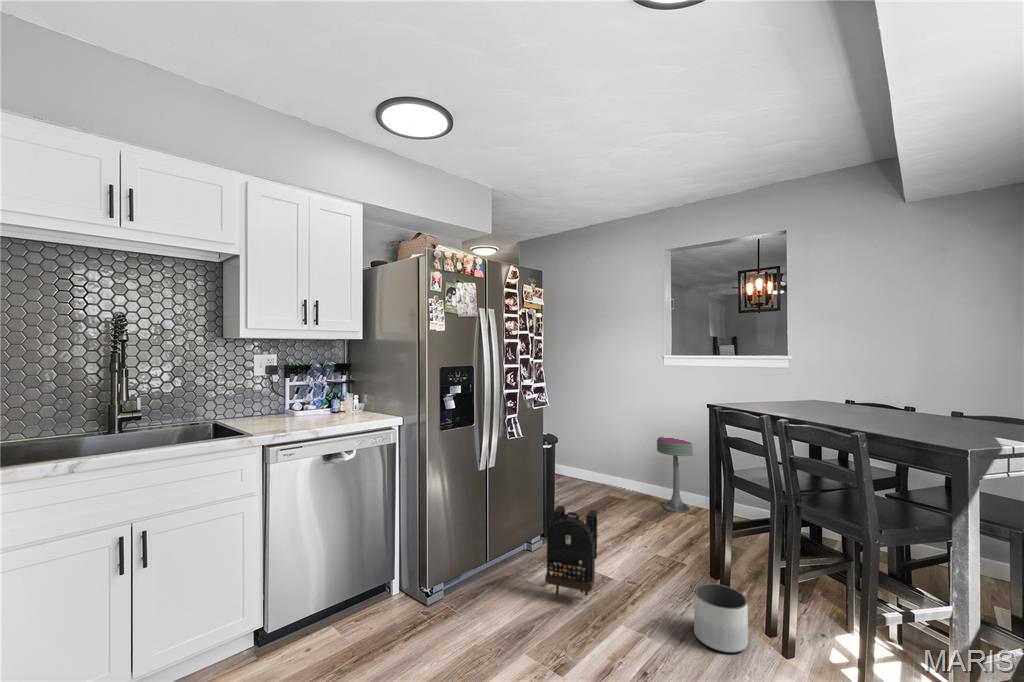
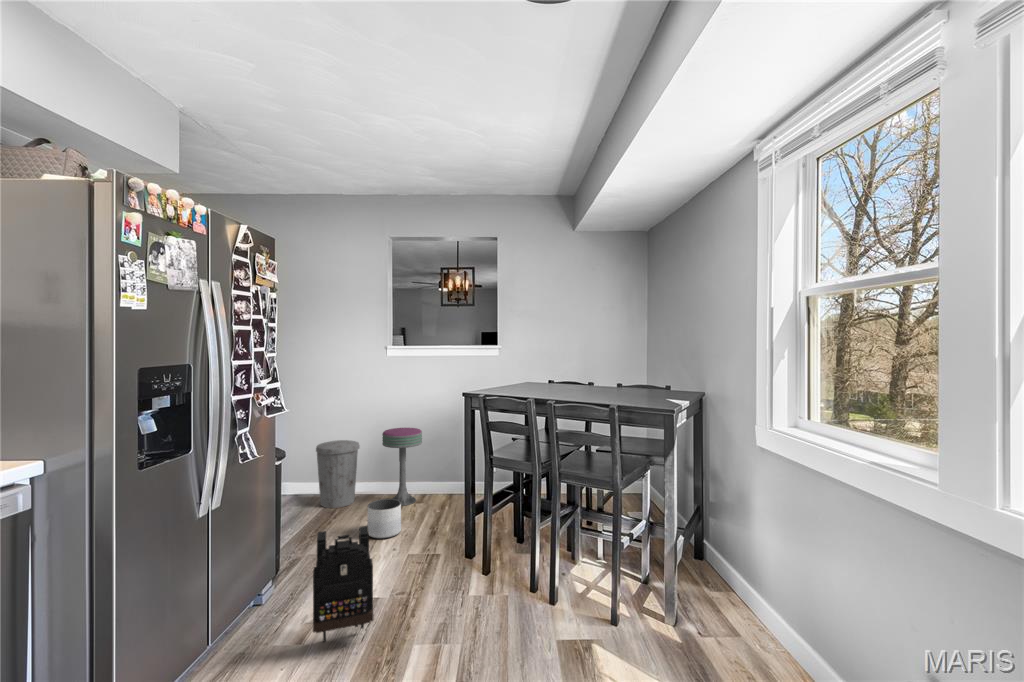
trash can: none [601,440,639,500] -> present [316,440,360,508]
planter: present [694,584,748,653] -> present [367,499,401,539]

